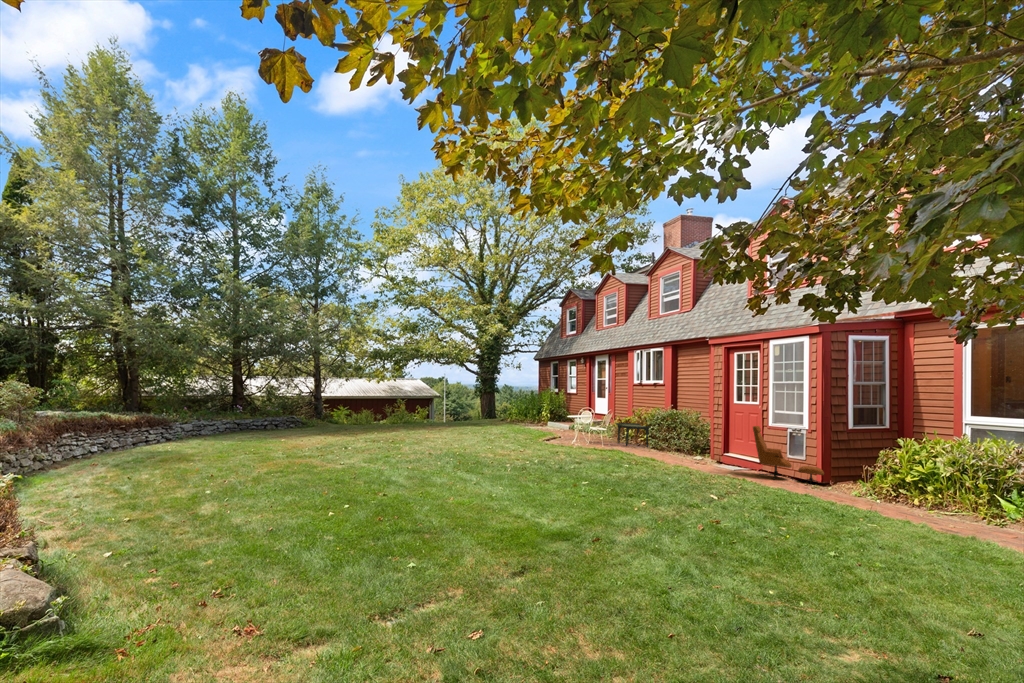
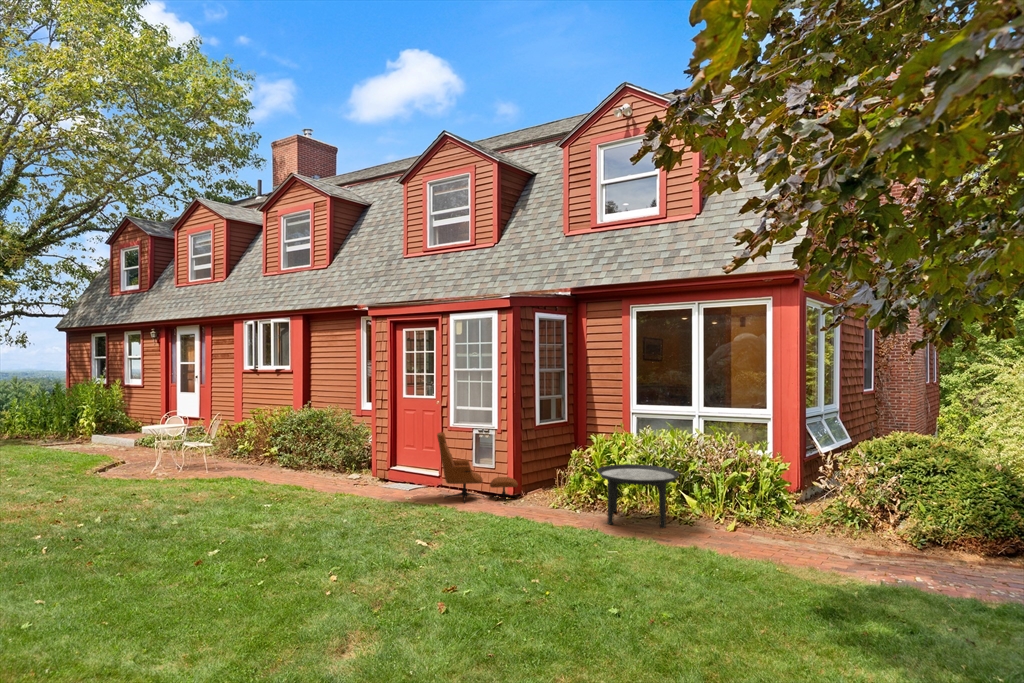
round table: present [616,423,650,447] -> present [597,464,680,528]

